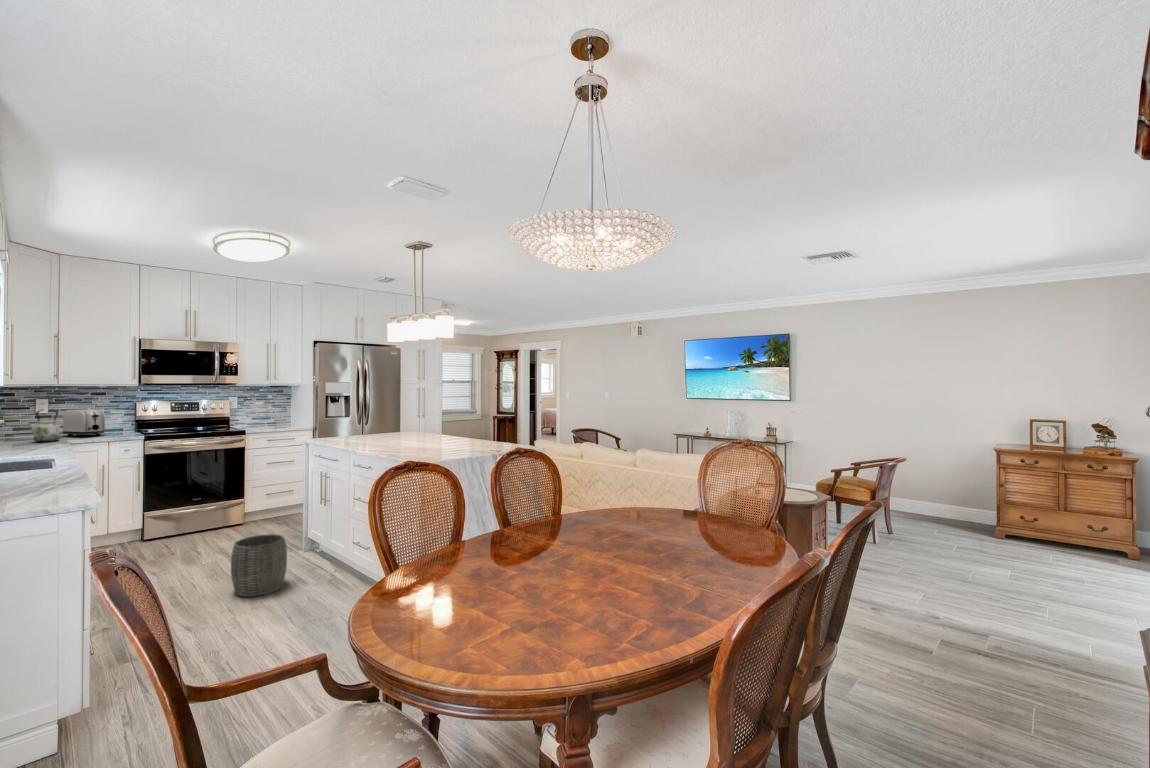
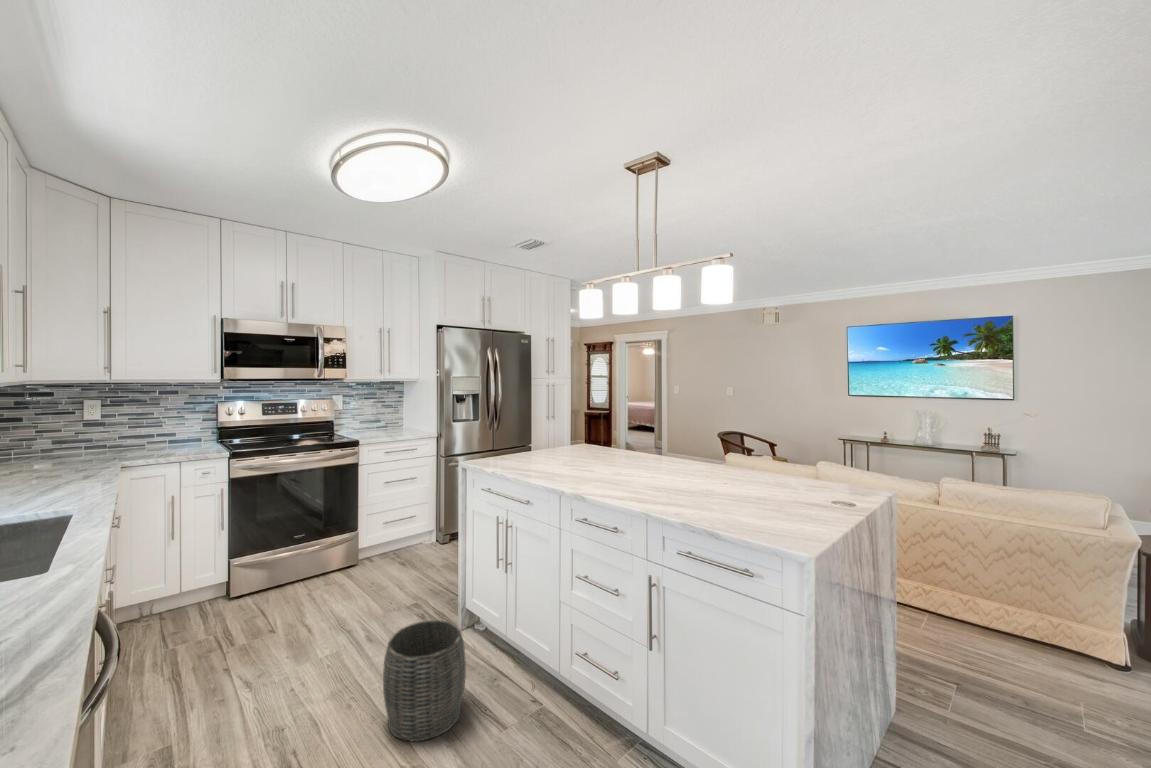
toaster: present [63,409,105,437] -> none [121,414,177,453]
kettle: present [29,410,60,442] -> none [70,417,116,463]

